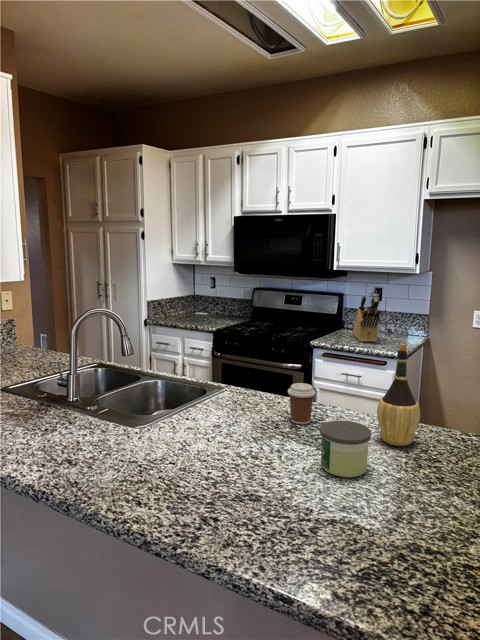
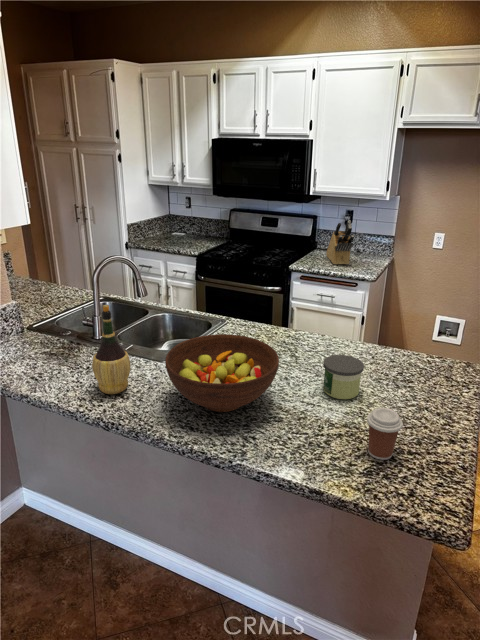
wine bottle: present [377,344,420,446] -> present [92,305,131,394]
coffee cup: present [288,383,315,424] -> present [367,408,403,460]
fruit bowl: none [117,391,259,484] -> present [165,334,279,412]

